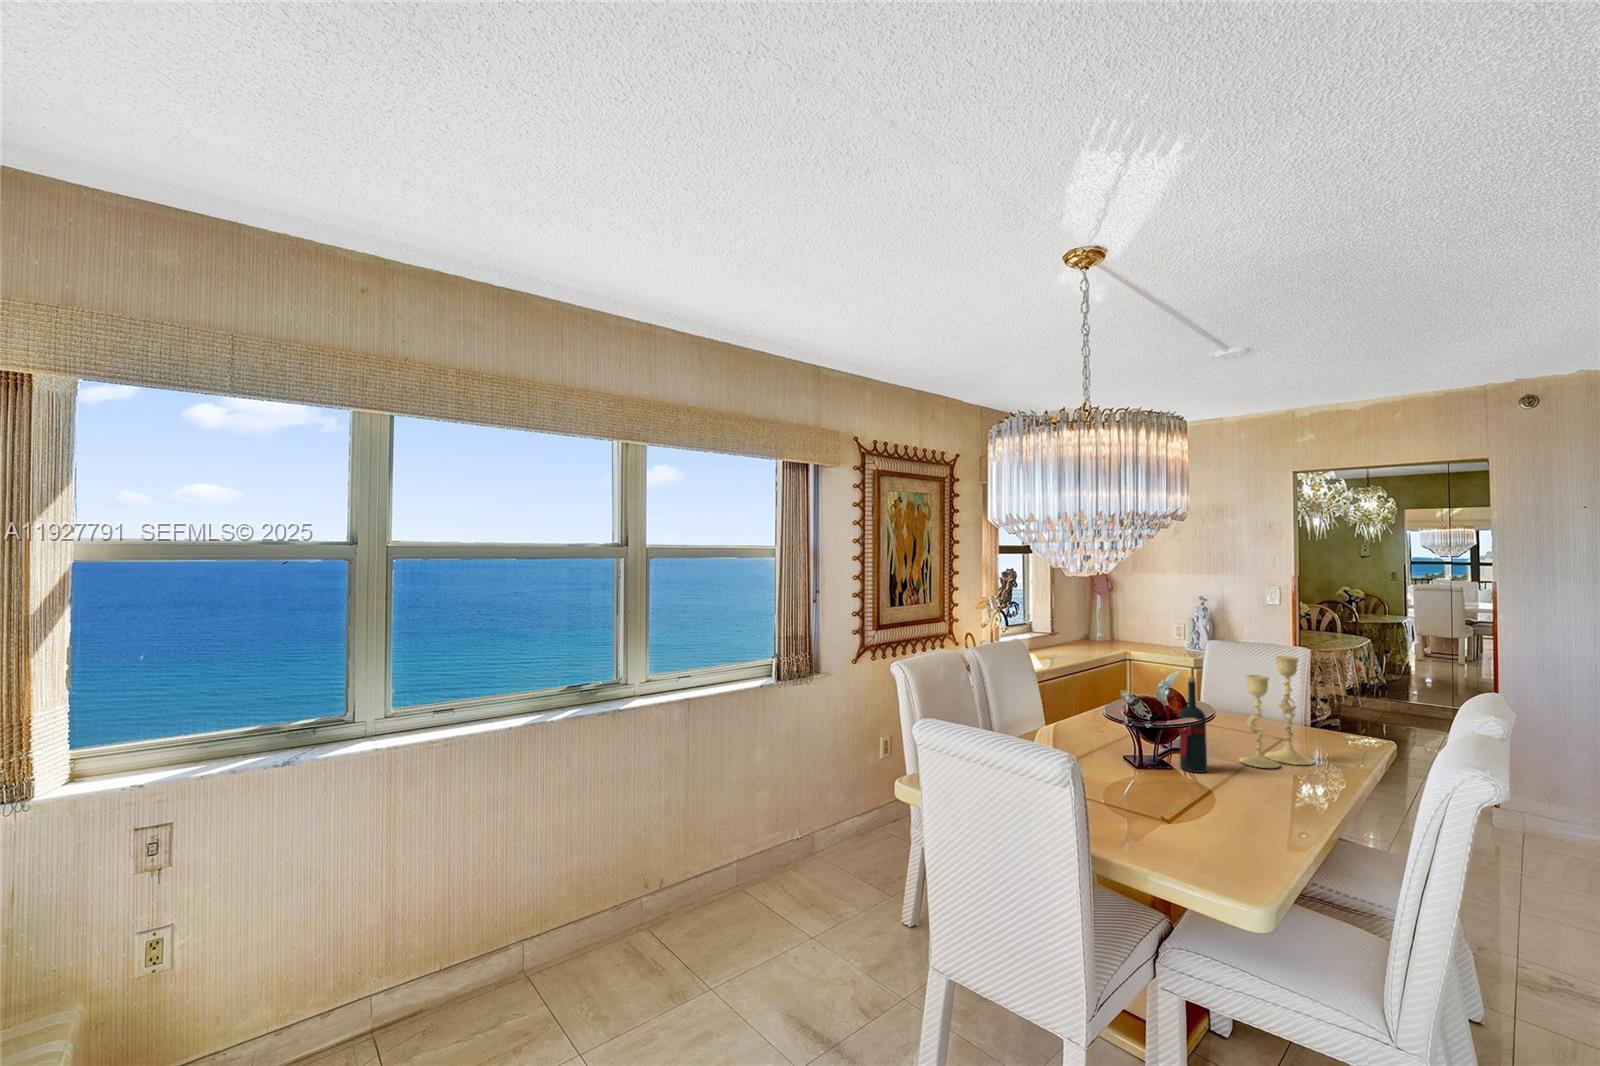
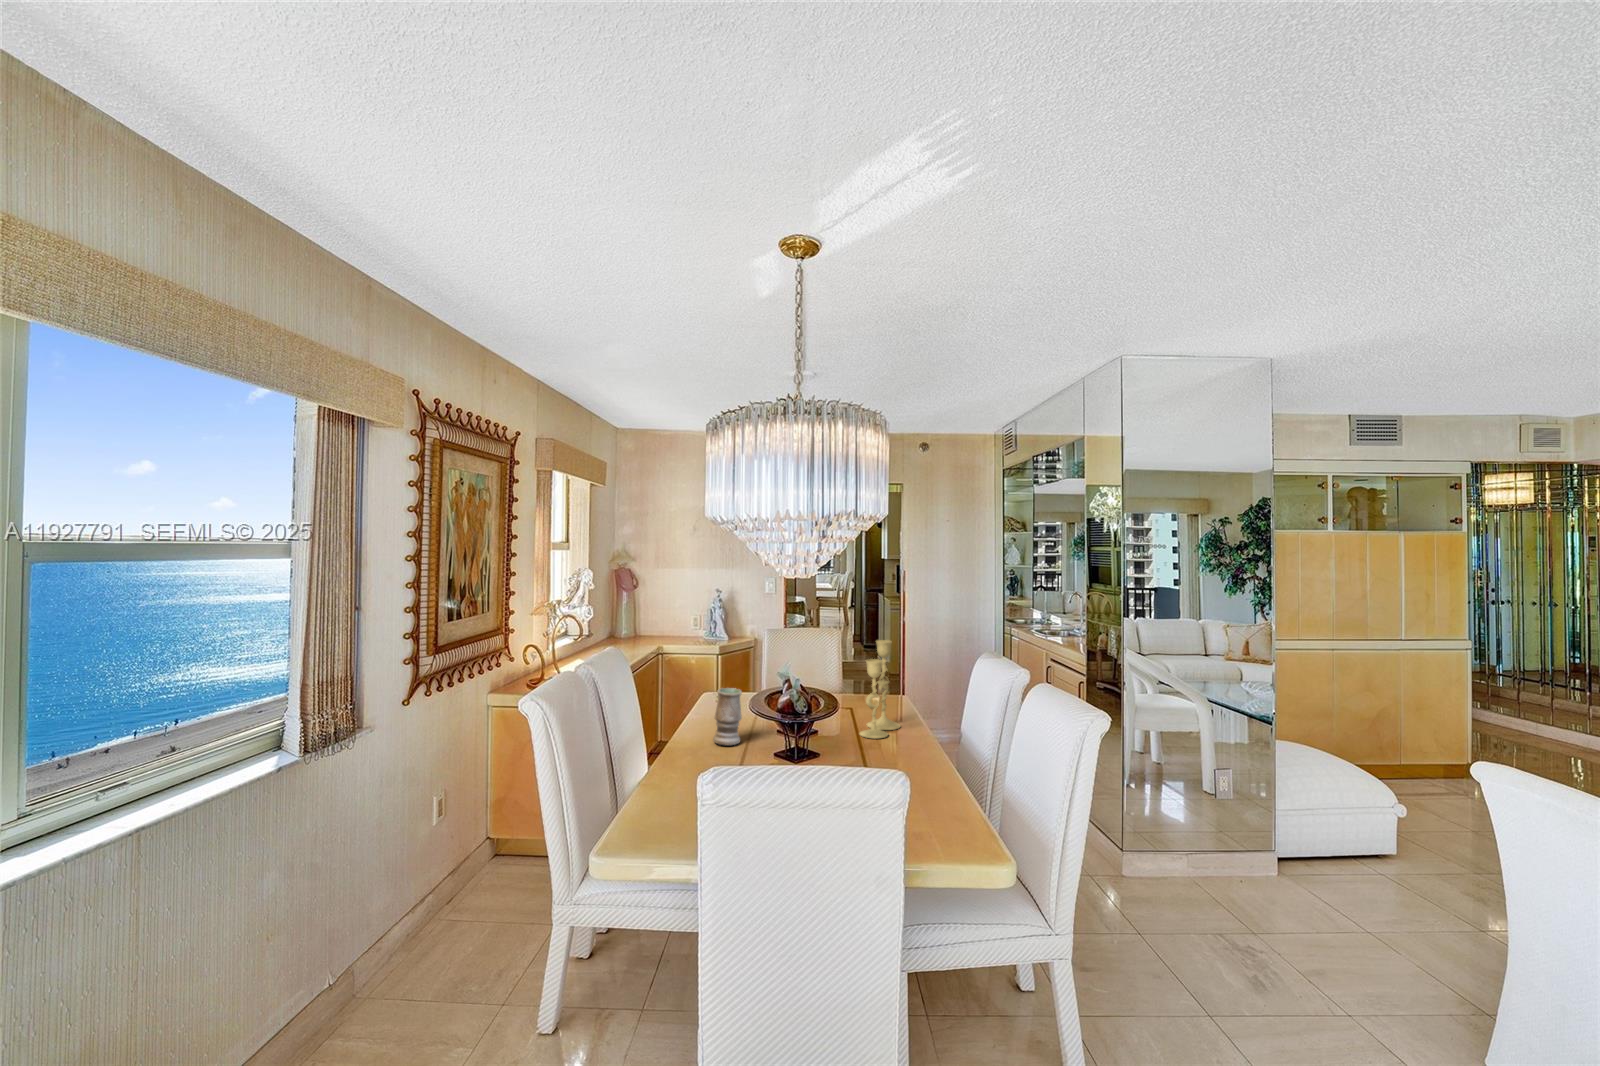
wine bottle: present [1179,678,1207,773] -> none [834,669,856,756]
vase: none [1064,683,1093,738] -> present [713,688,742,746]

